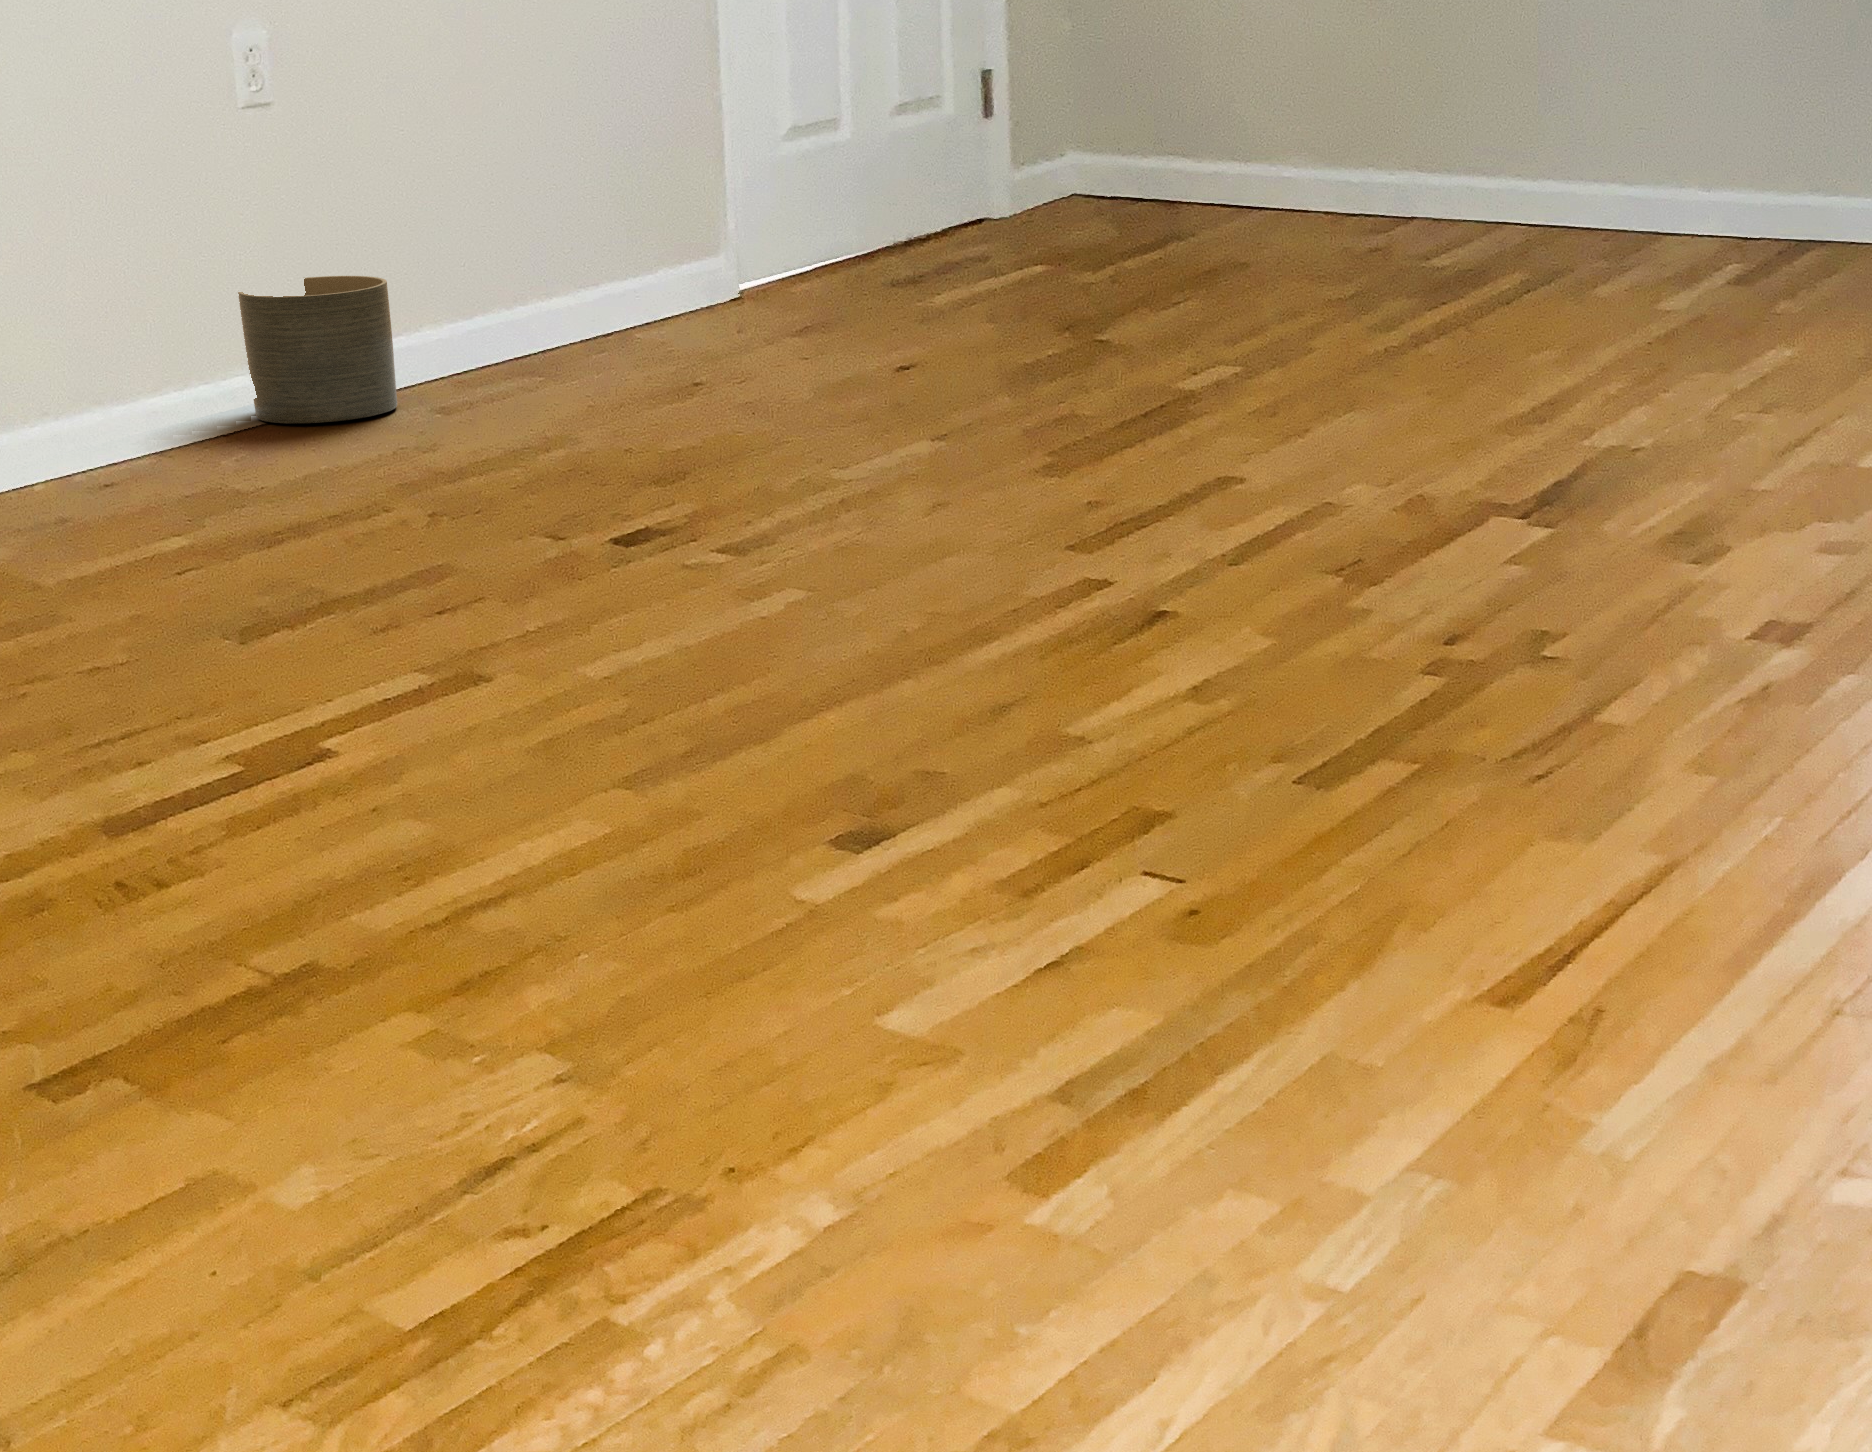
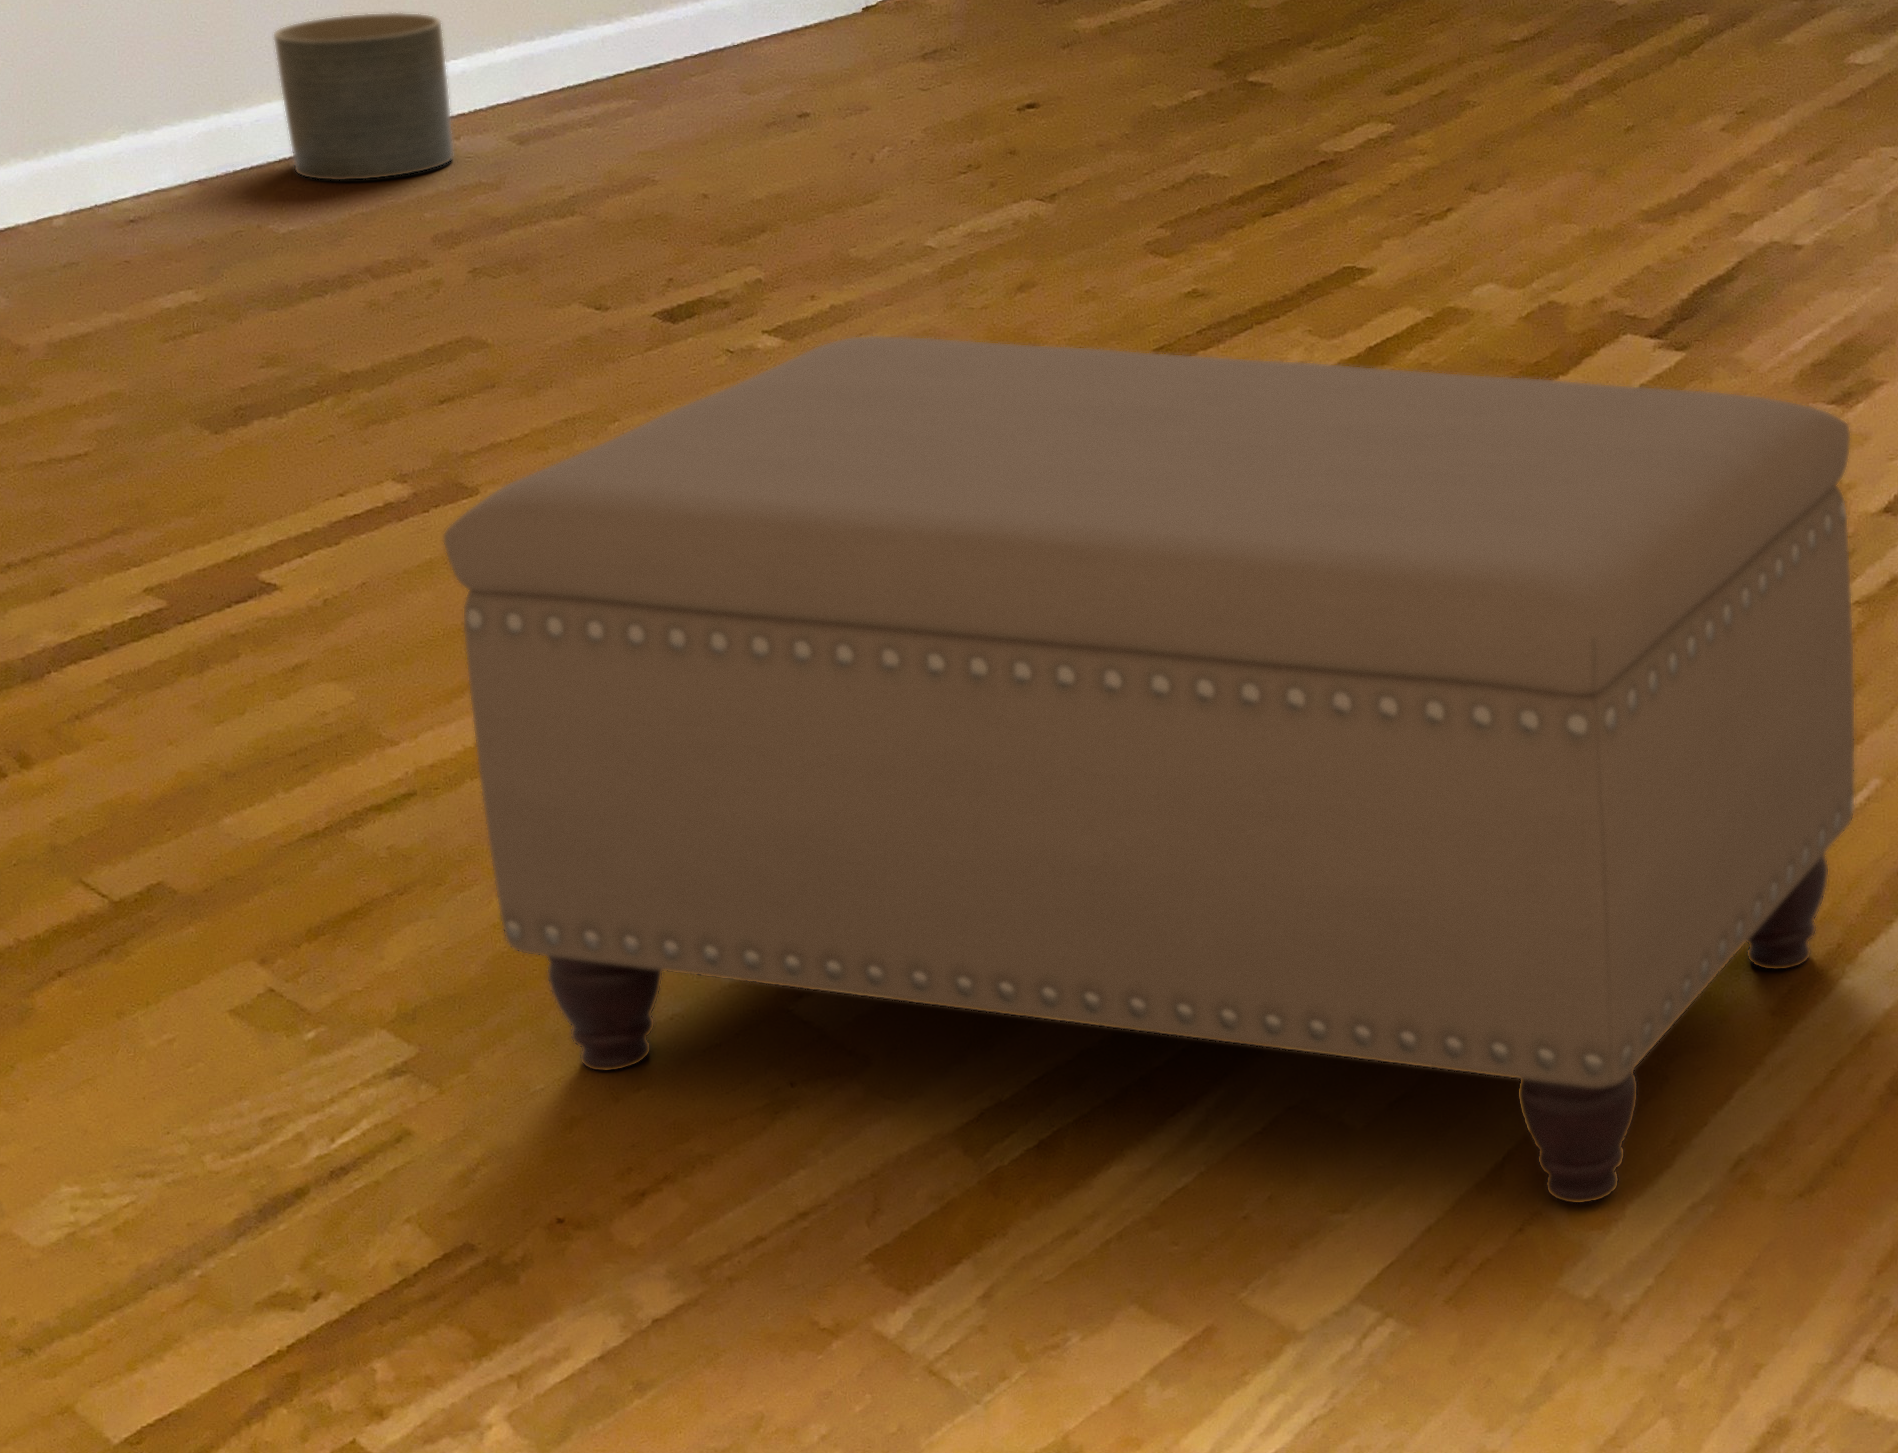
ottoman: none [662,447,1781,1084] -> present [444,336,1854,1203]

